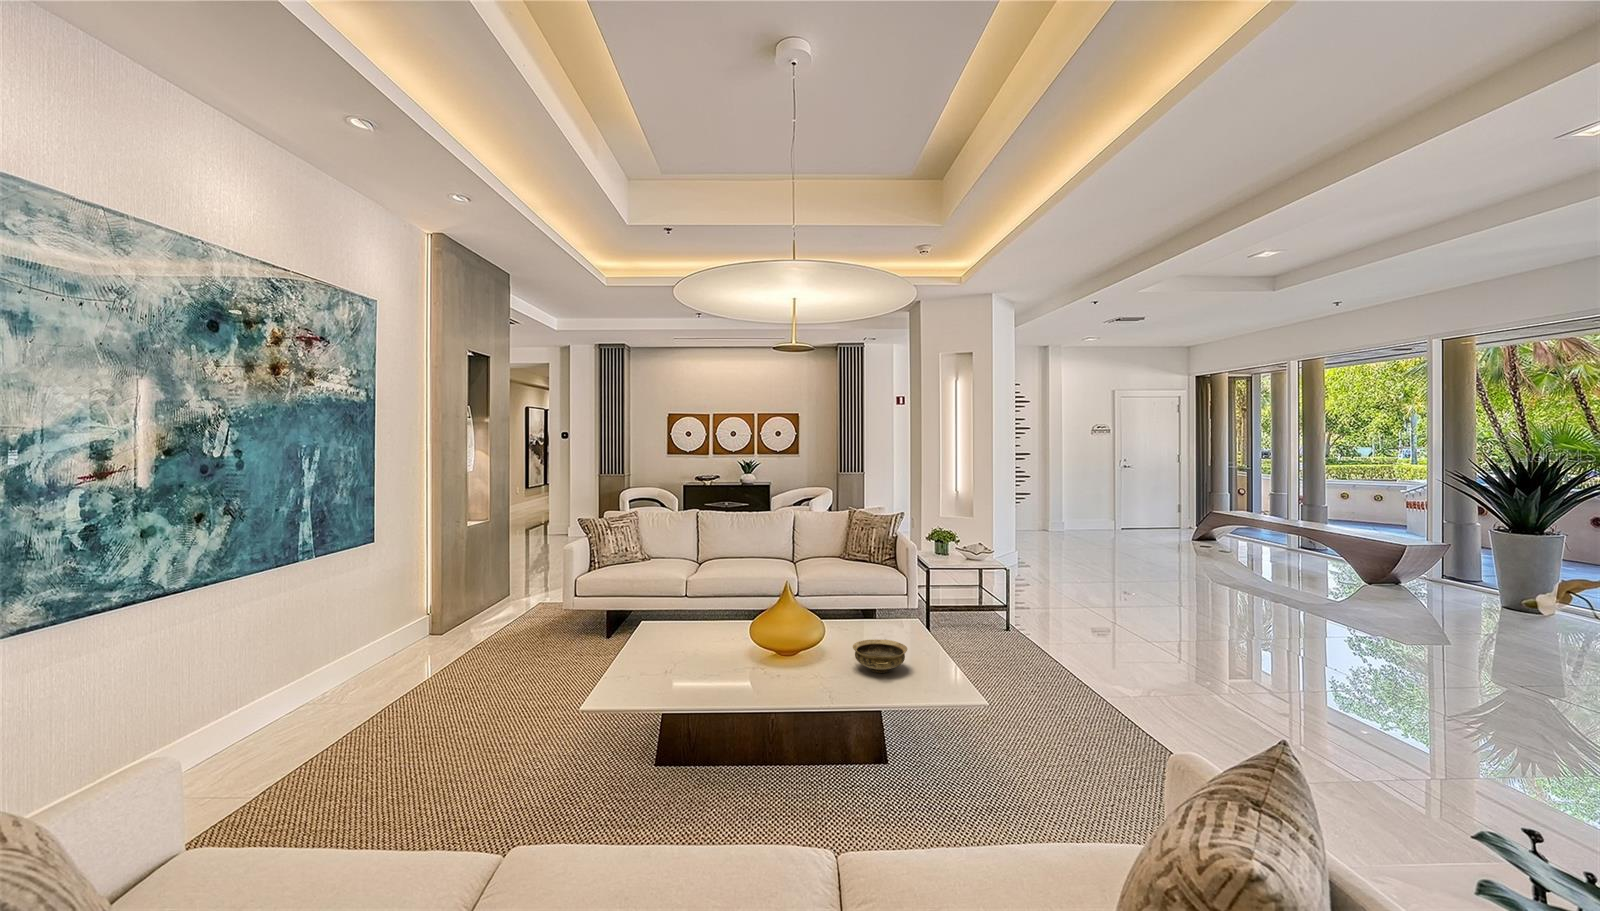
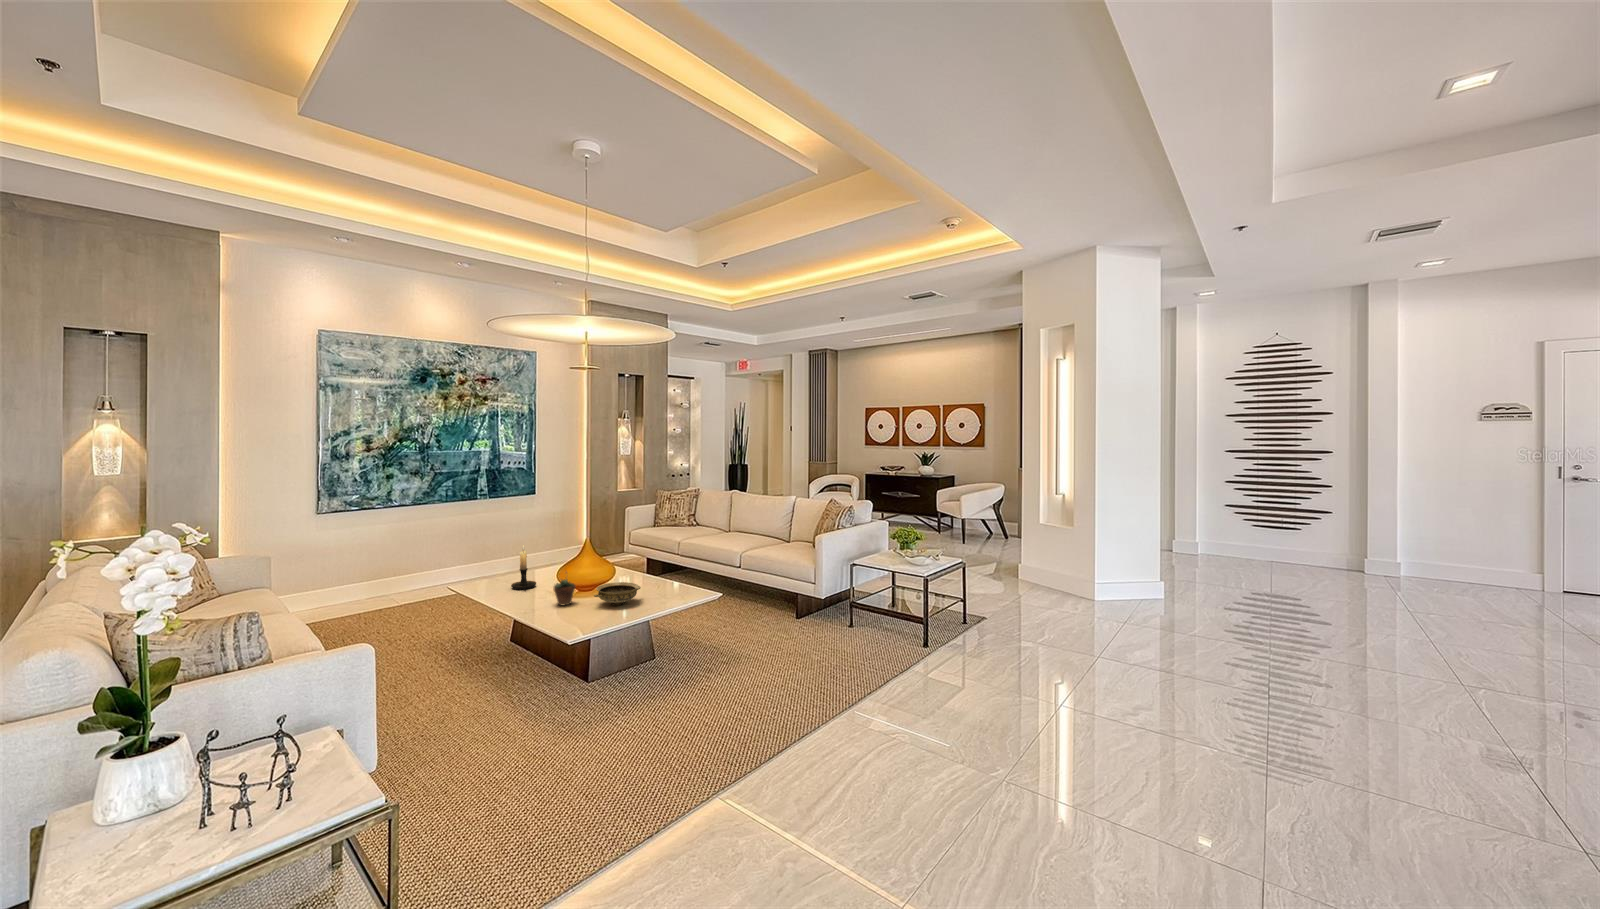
candle holder: none [673,616,718,690] -> present [511,546,536,590]
succulent plant: none [815,638,845,691] -> present [554,572,575,605]

